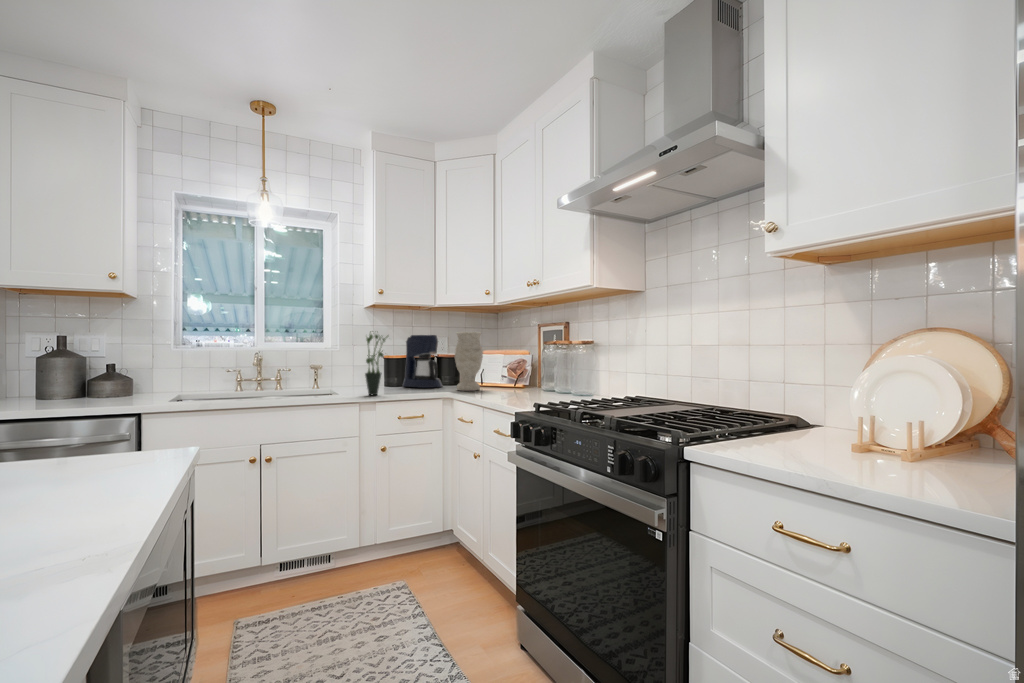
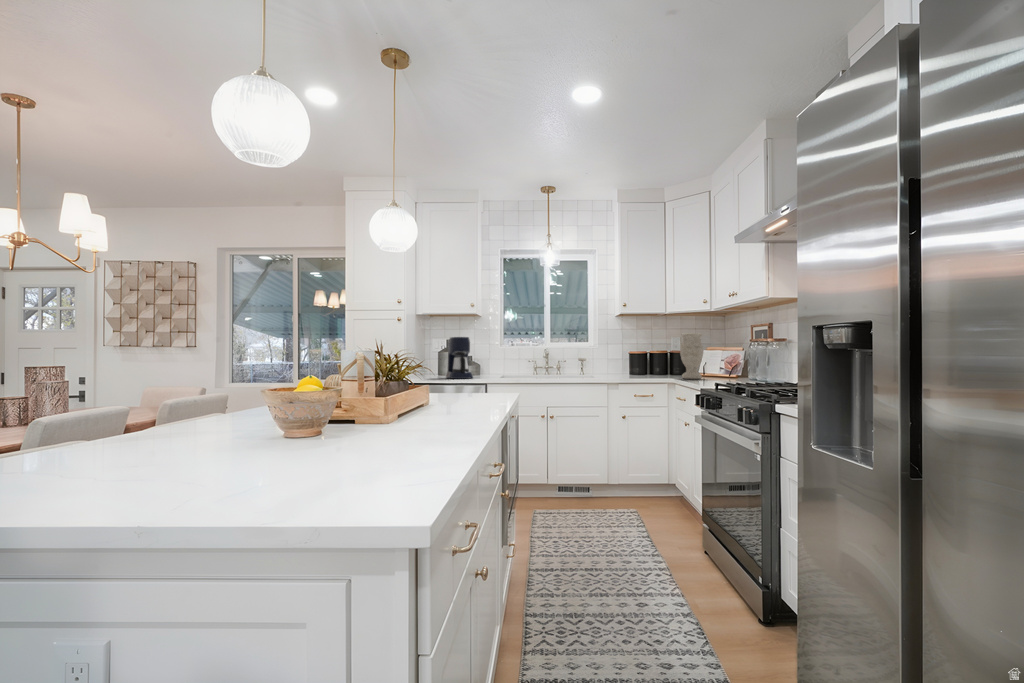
potted plant: present [365,334,386,395] -> none [611,334,631,379]
coffee maker: present [403,335,442,388] -> present [446,337,473,379]

